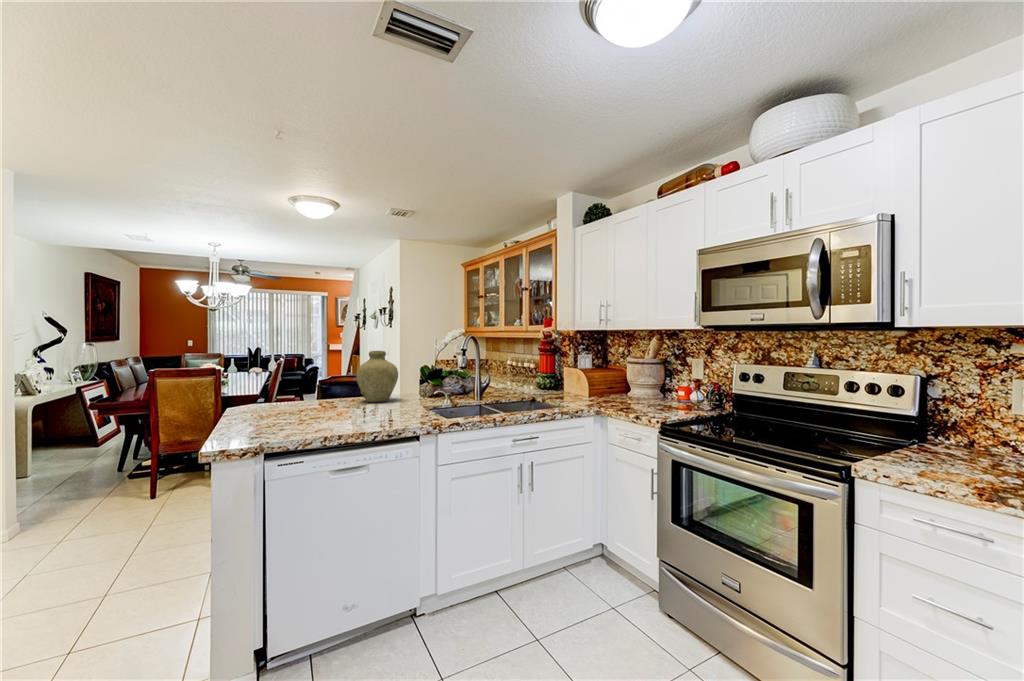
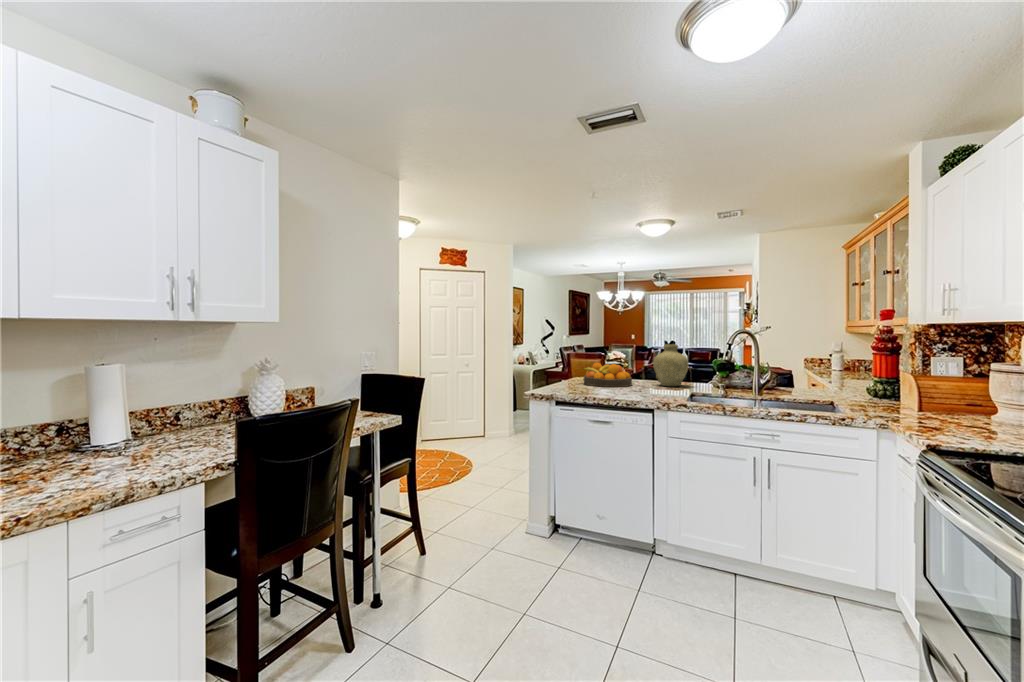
fruit bowl: none [259,381,336,416] -> present [584,363,632,387]

